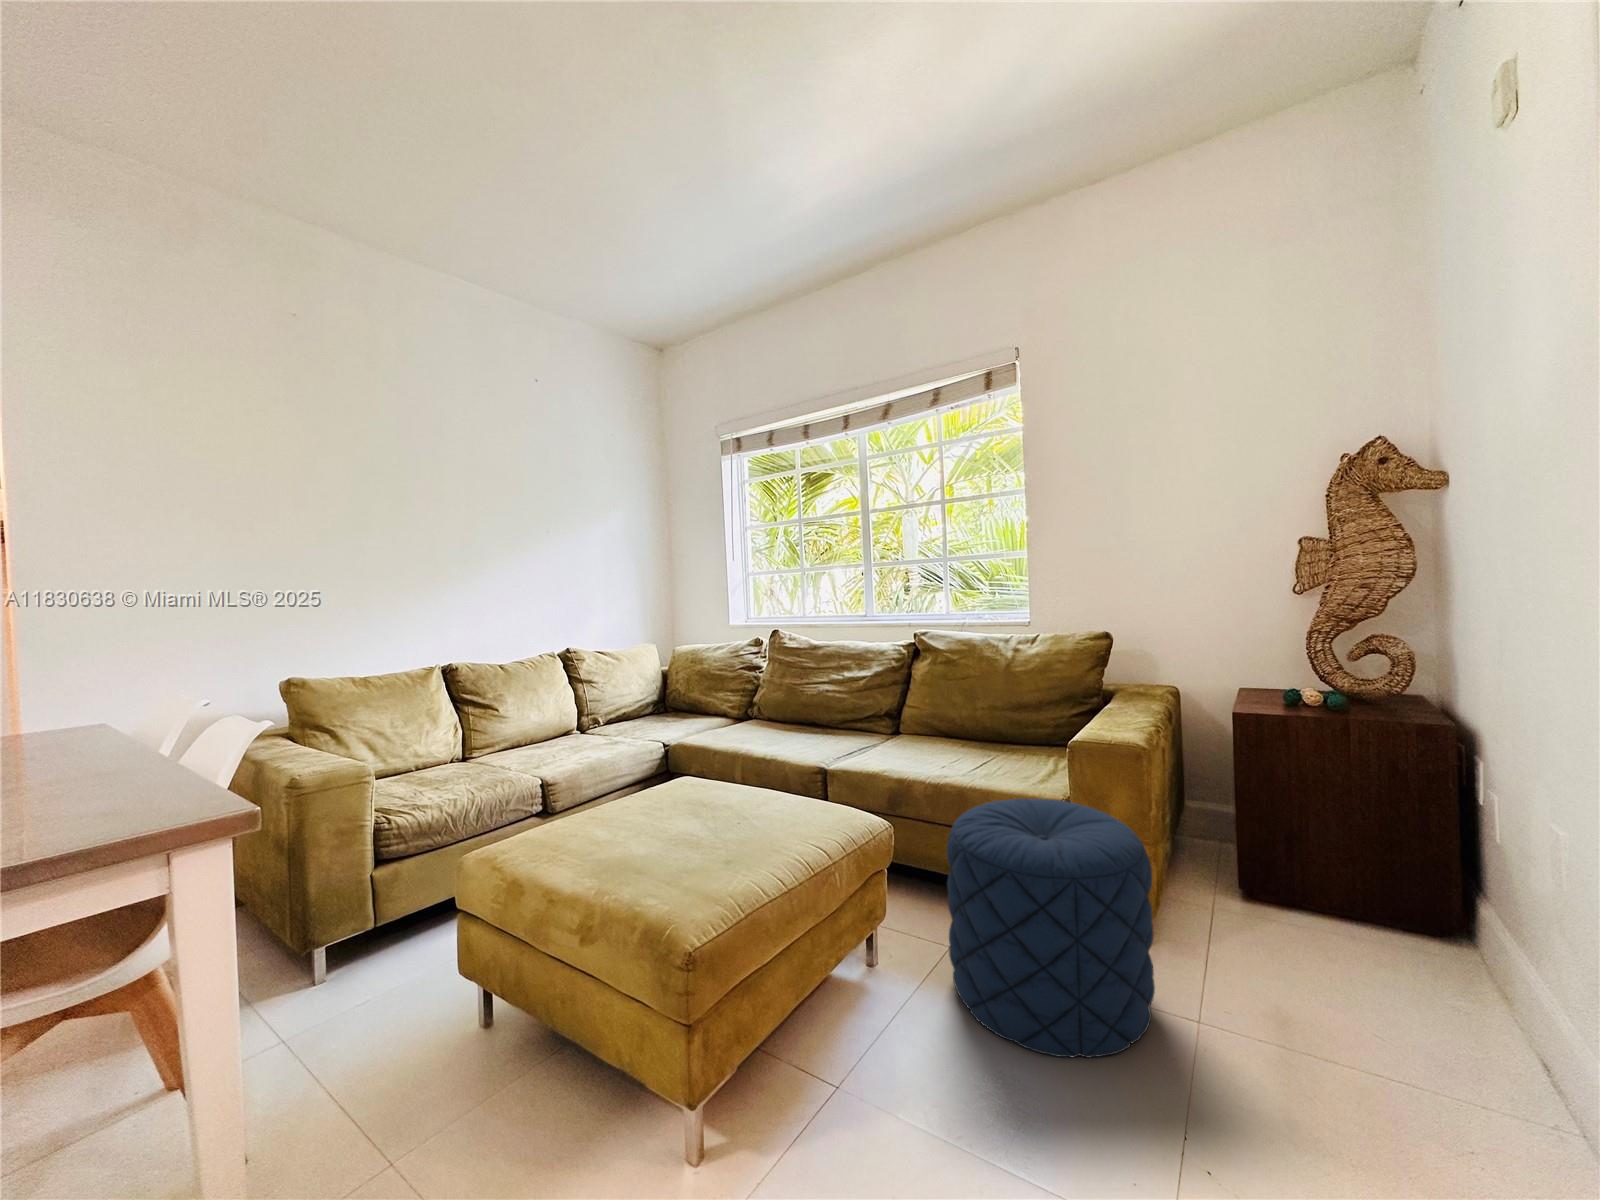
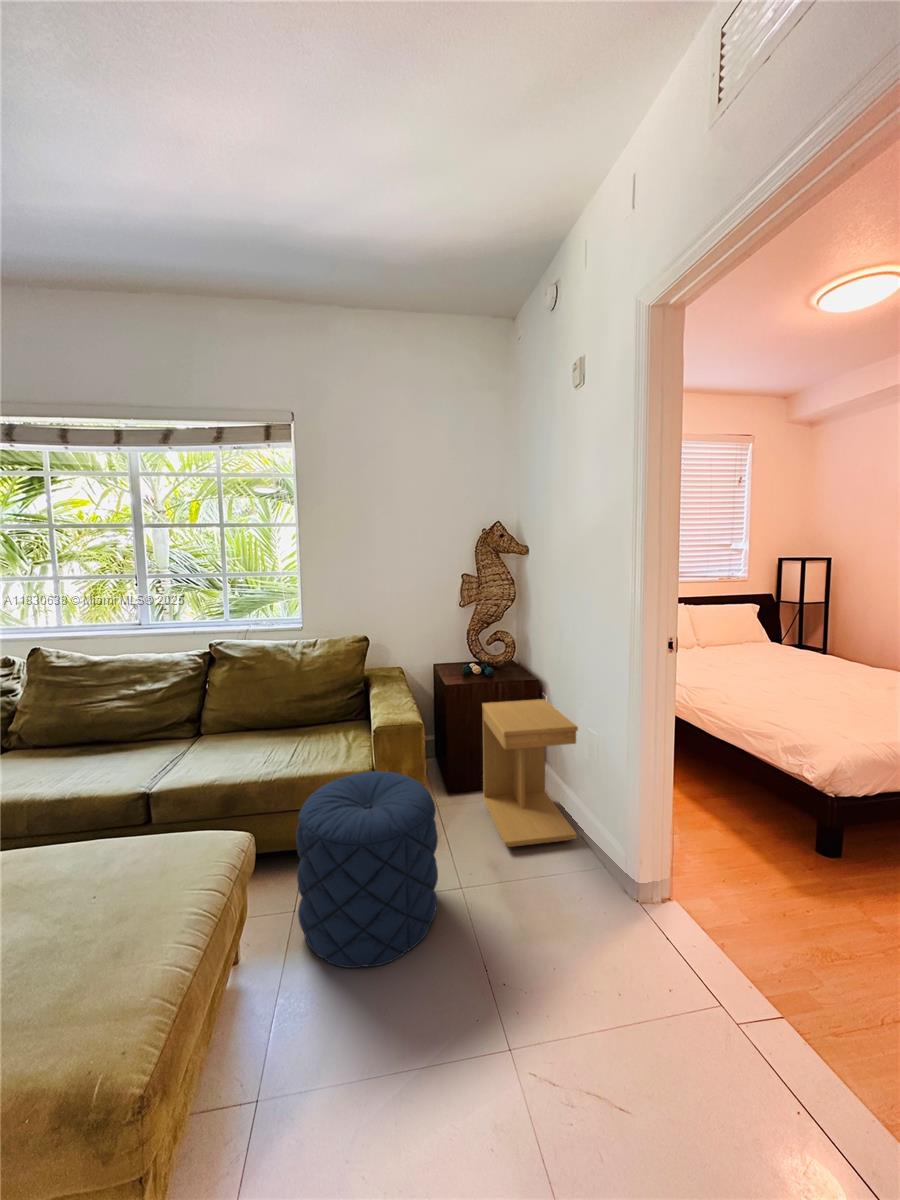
side table: none [1308,752,1535,1063] -> present [482,699,578,847]

